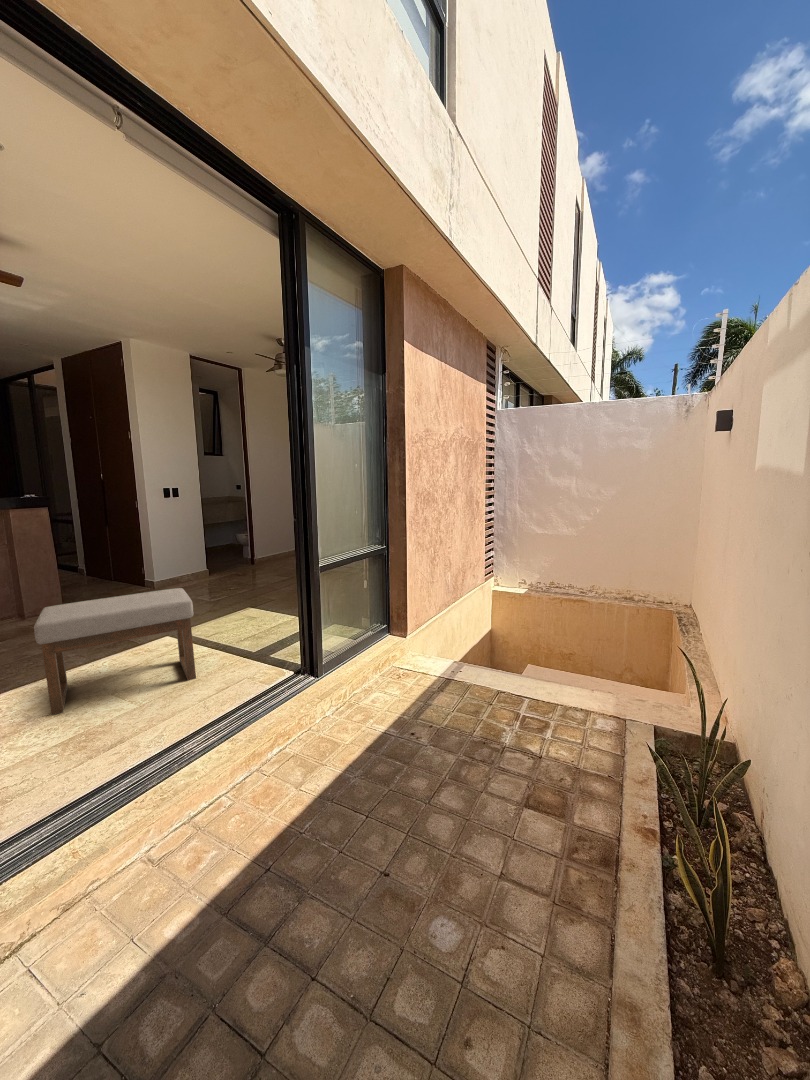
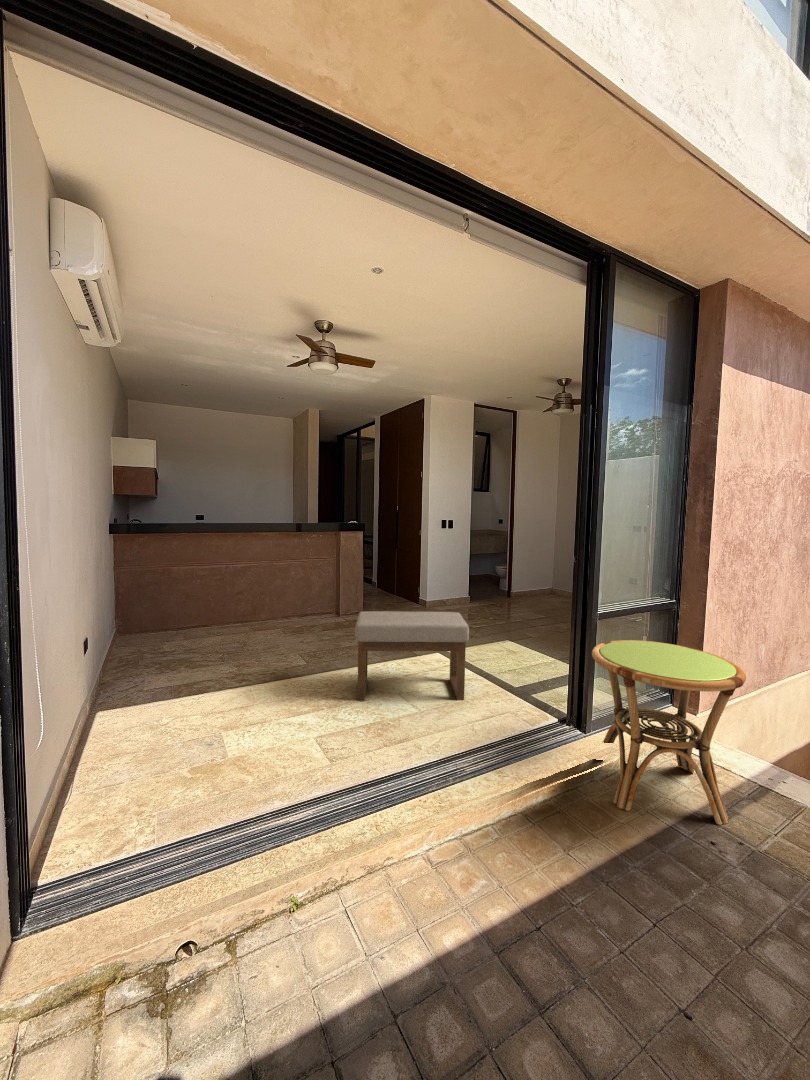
side table: none [314,583,429,733] -> present [592,640,746,825]

